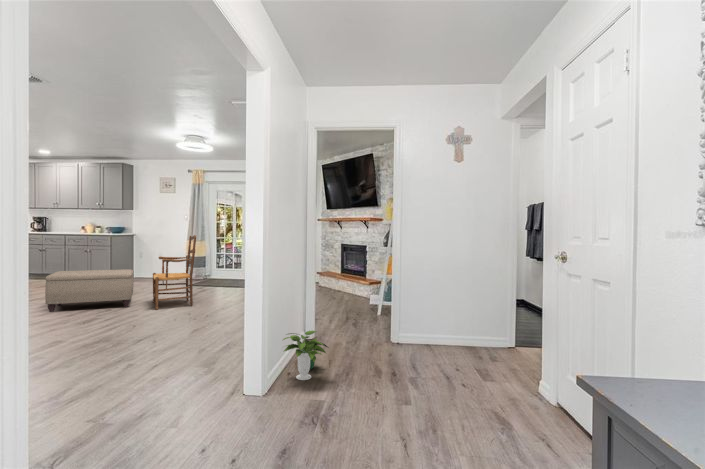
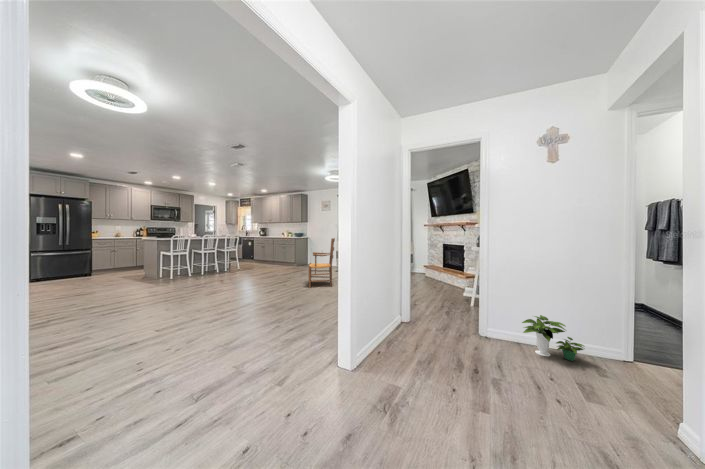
ottoman: present [45,269,134,312] -> none [251,260,300,285]
potted plant: present [283,331,328,380] -> present [522,315,584,361]

